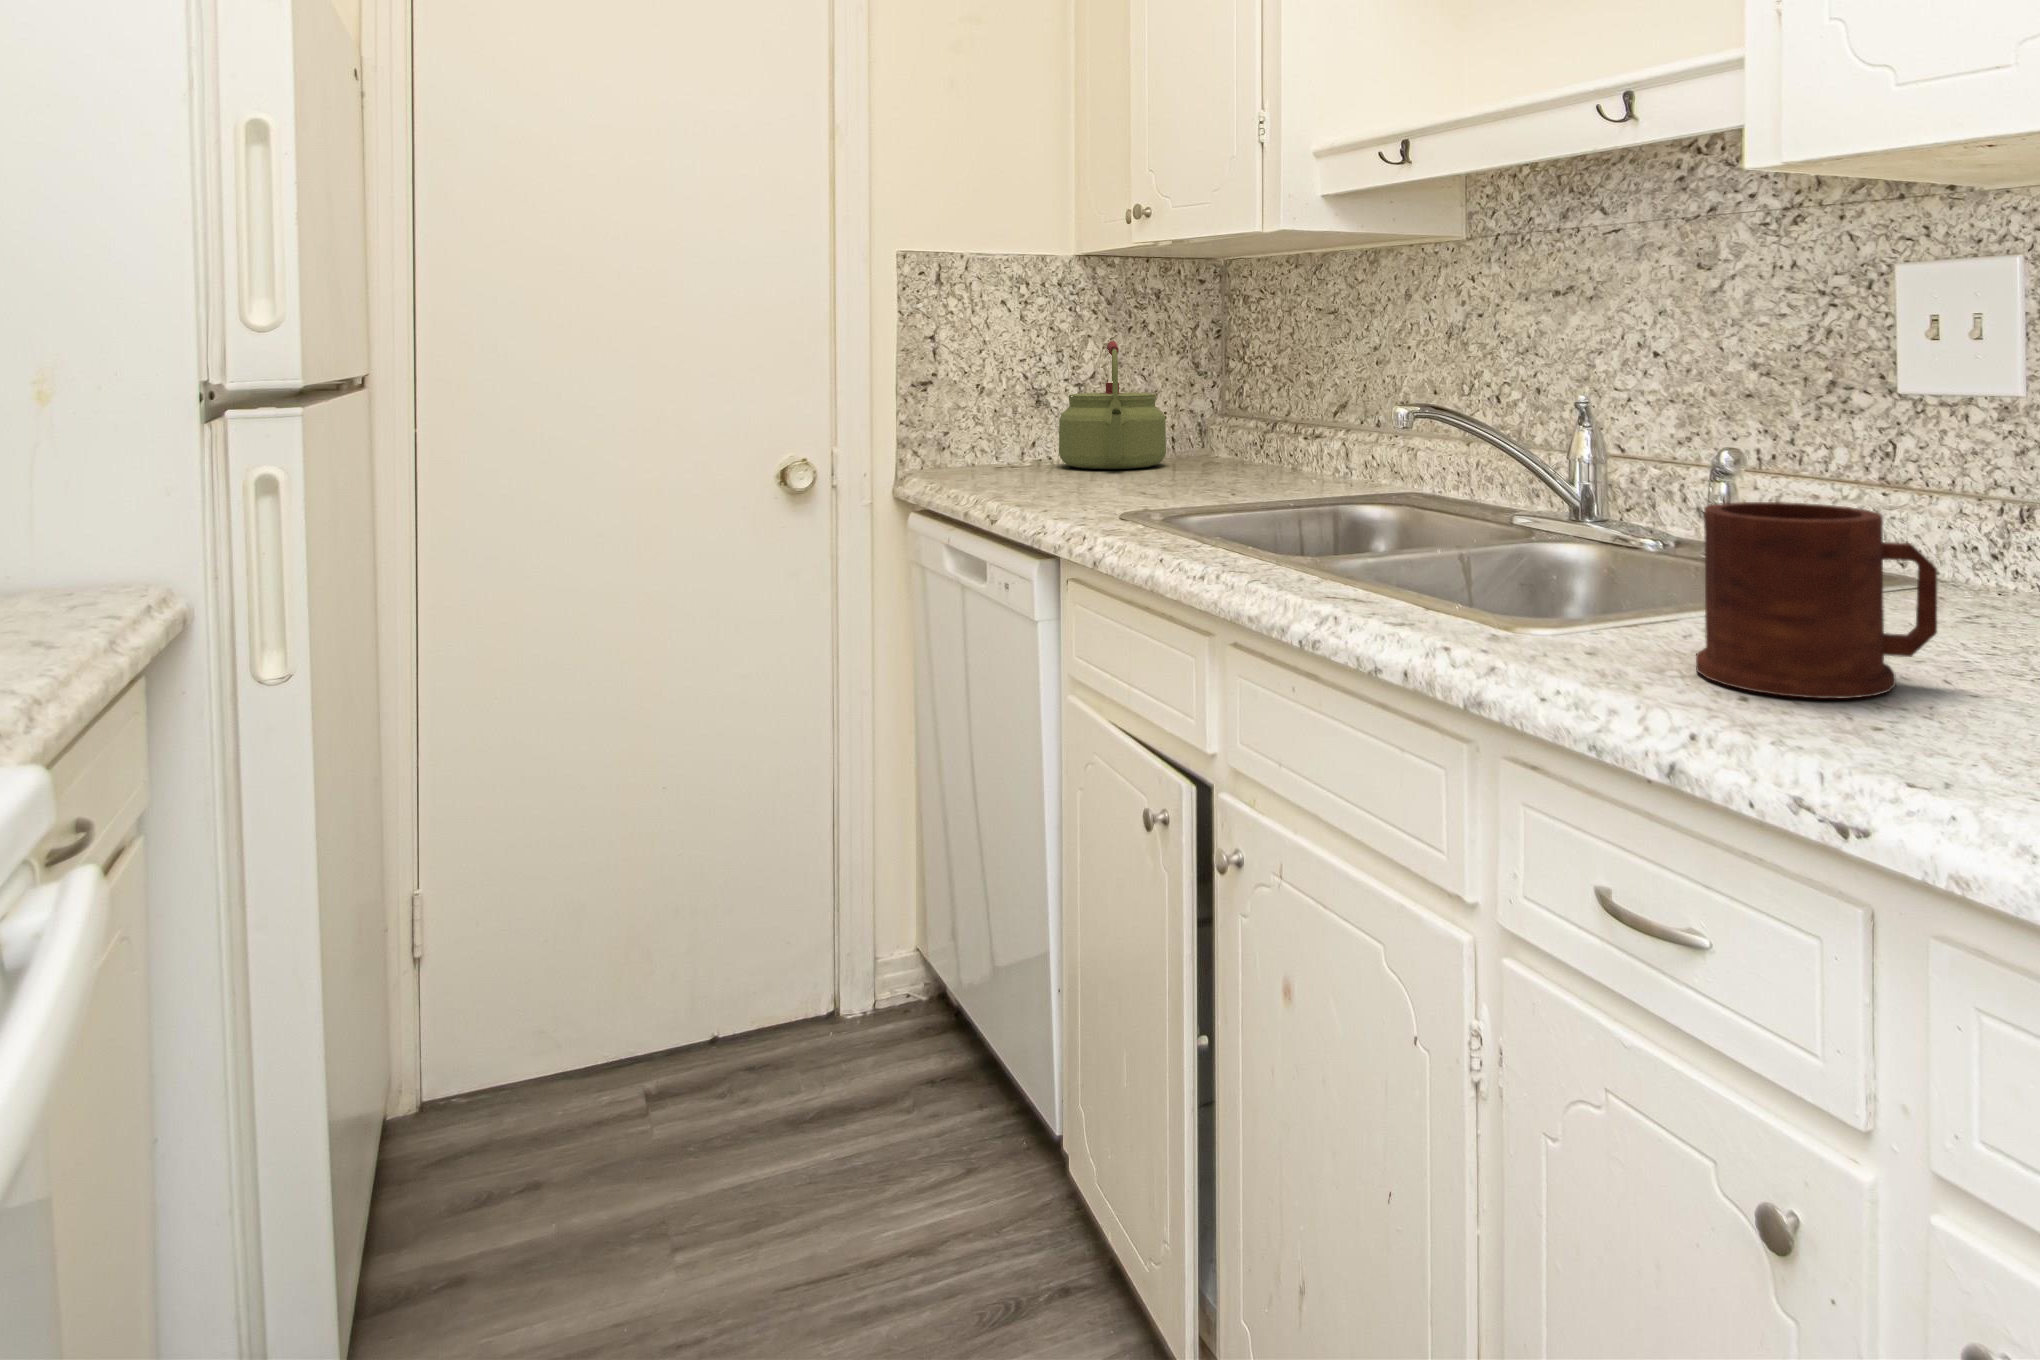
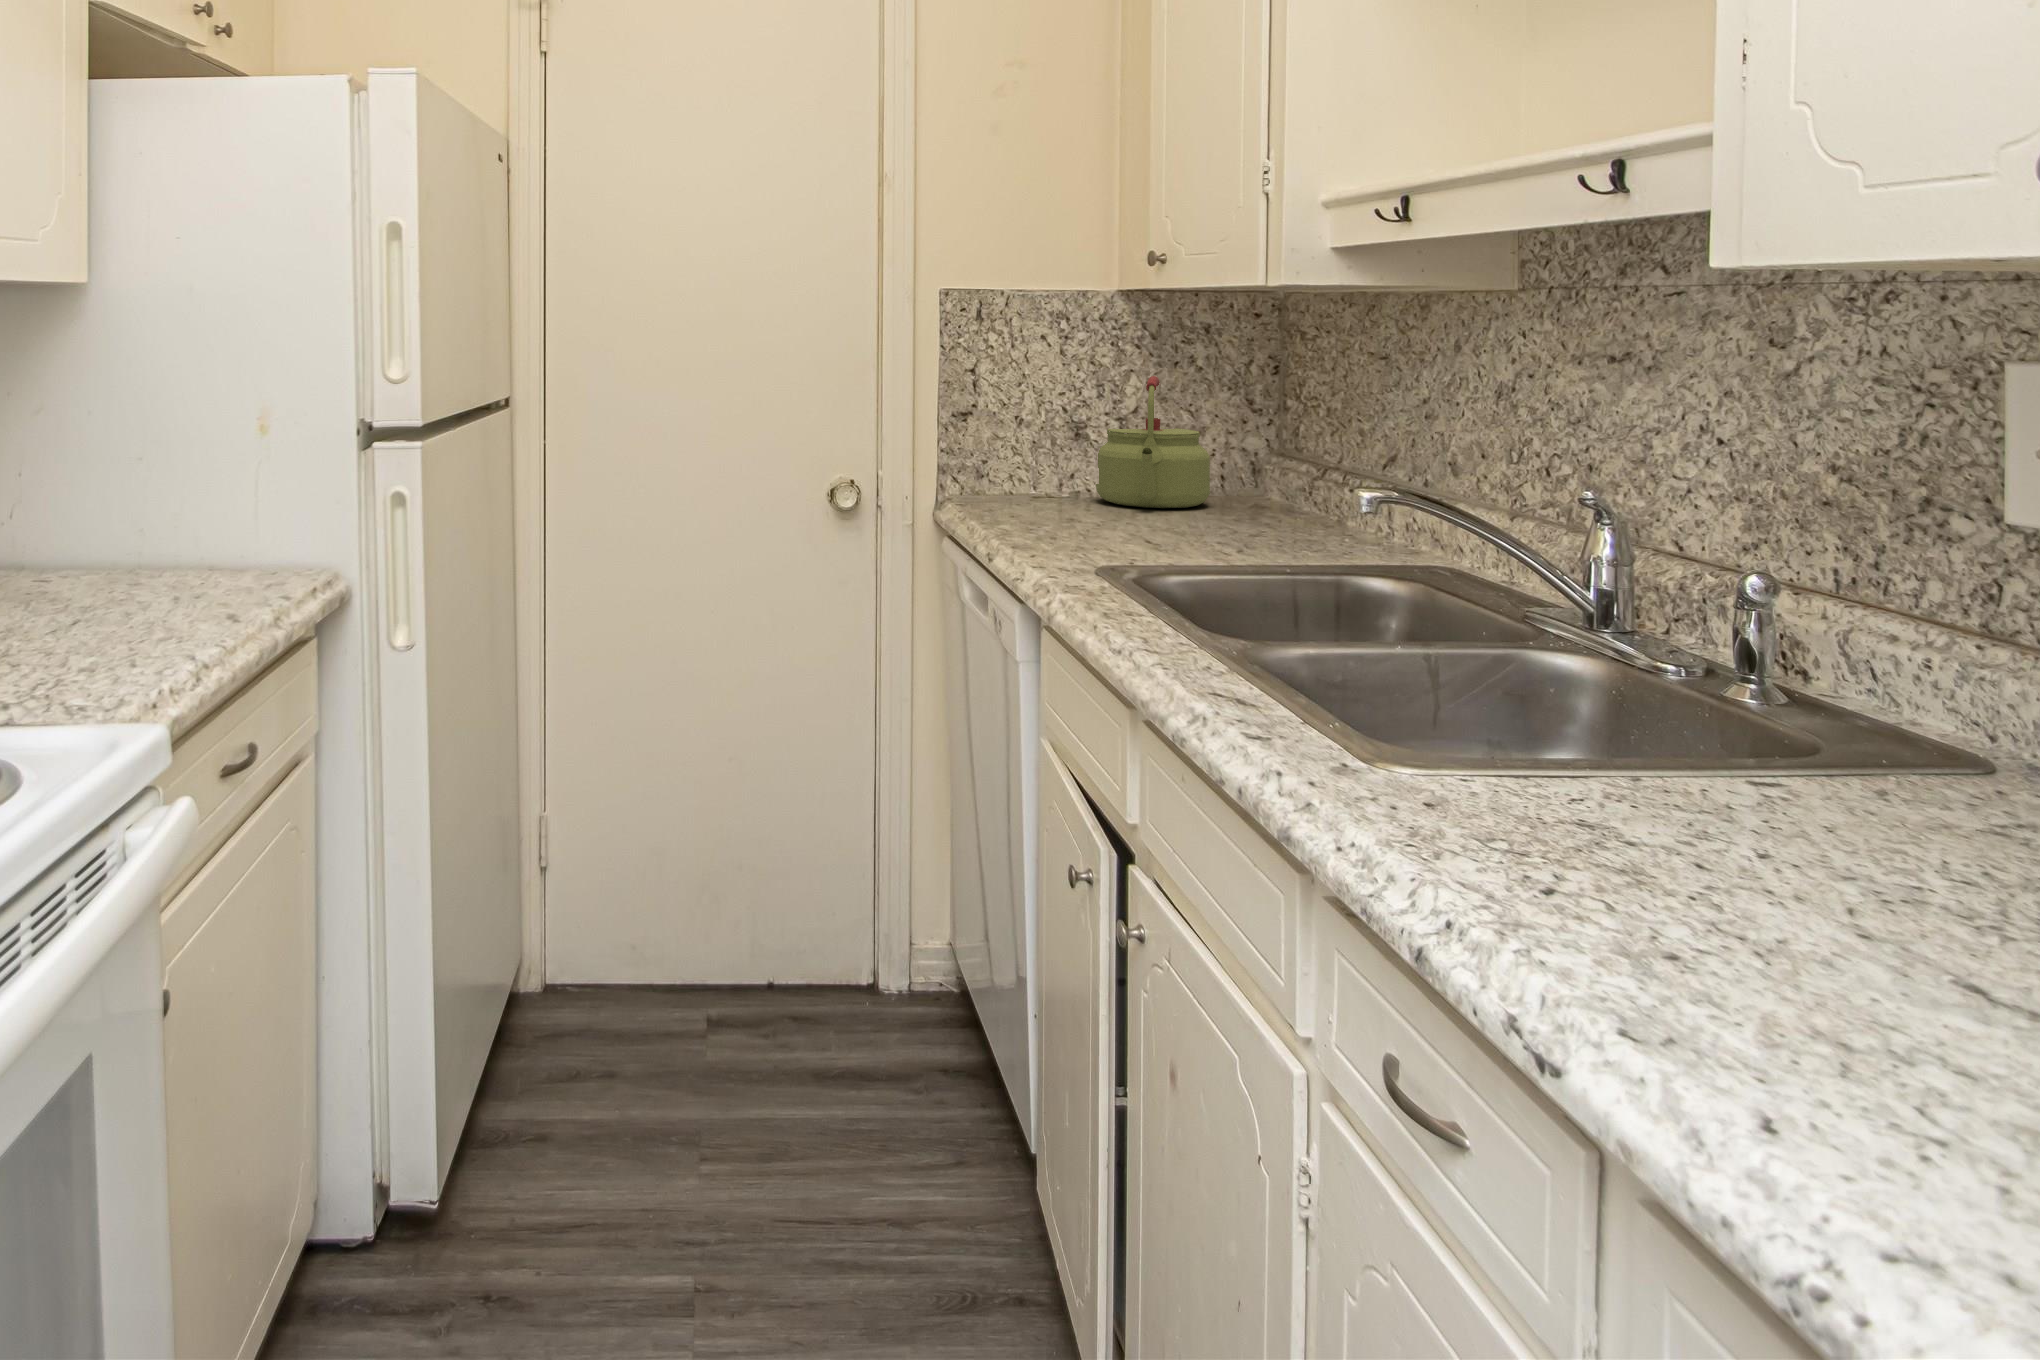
mug: present [1696,502,1937,699] -> none [1525,652,1820,889]

